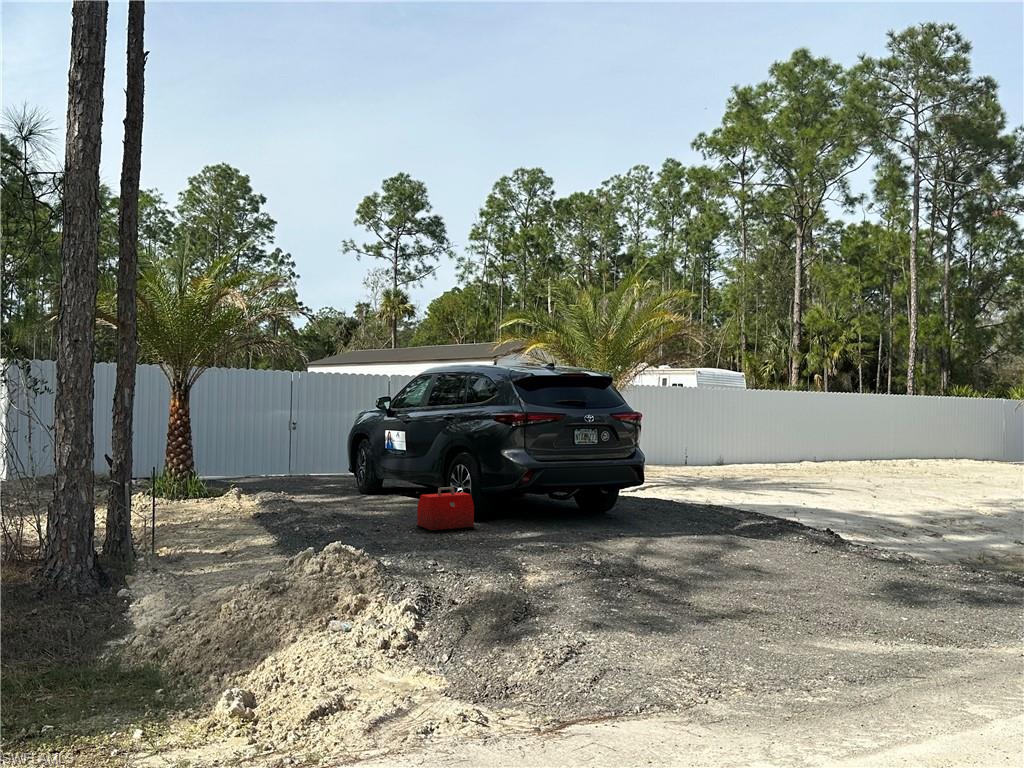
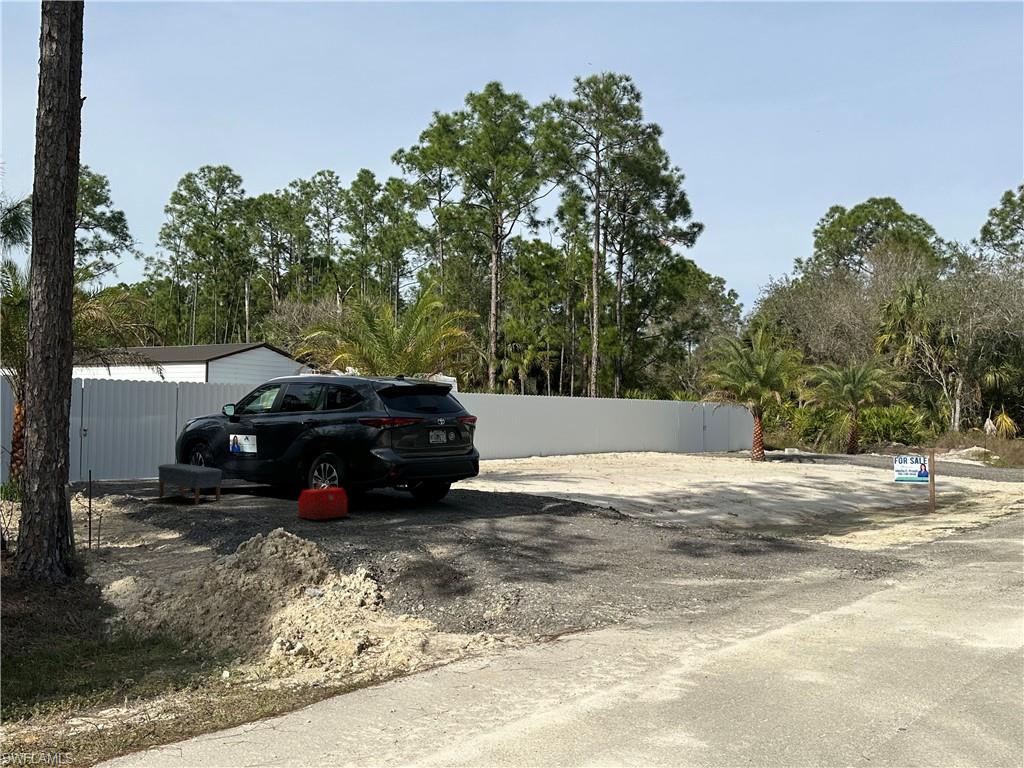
bench: none [325,458,379,503] -> present [158,464,222,504]

